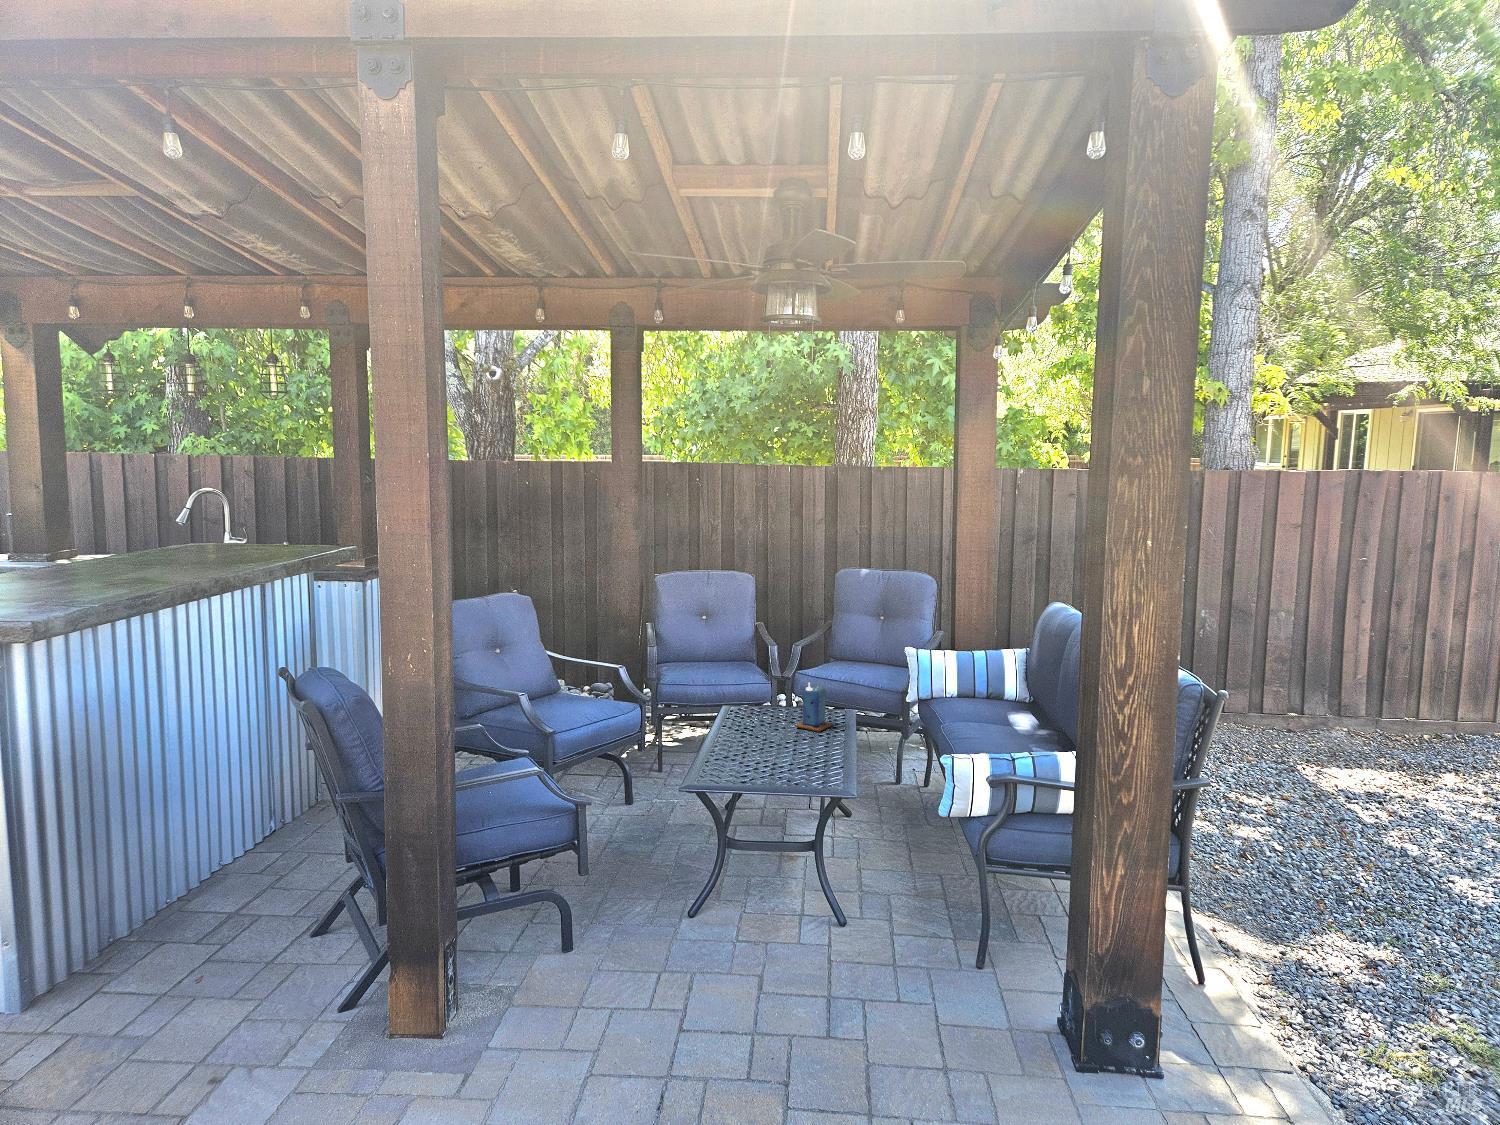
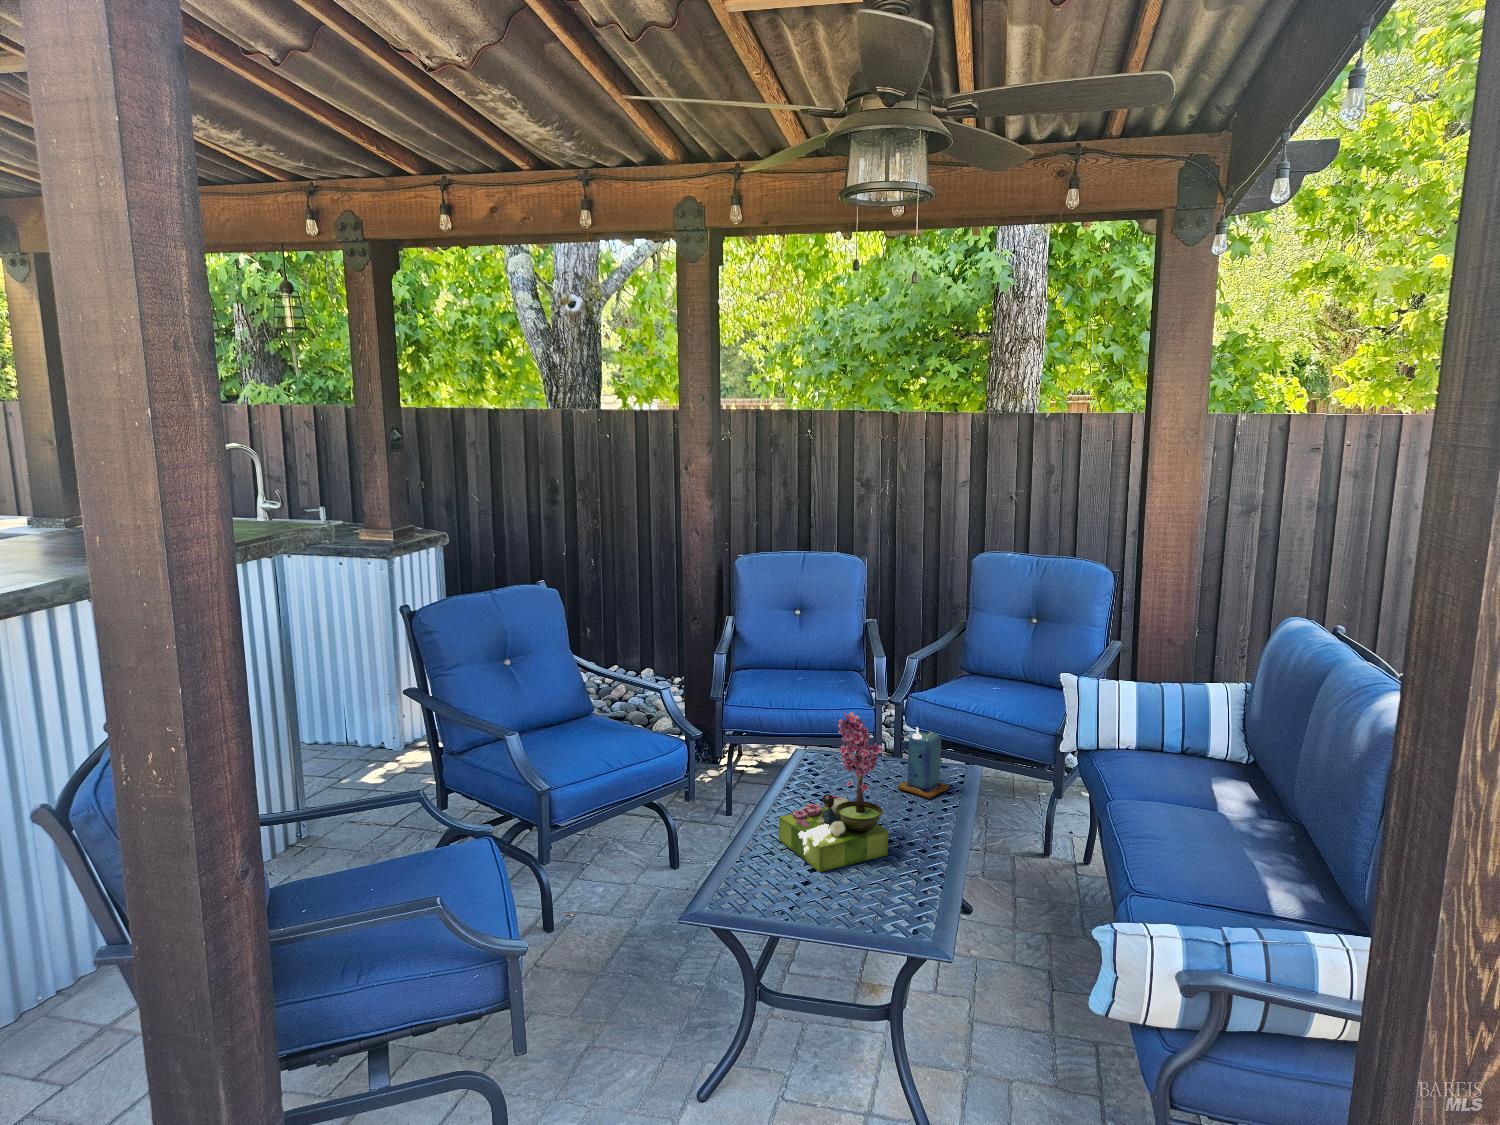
flower arrangement: none [720,665,797,774] -> present [779,712,888,872]

